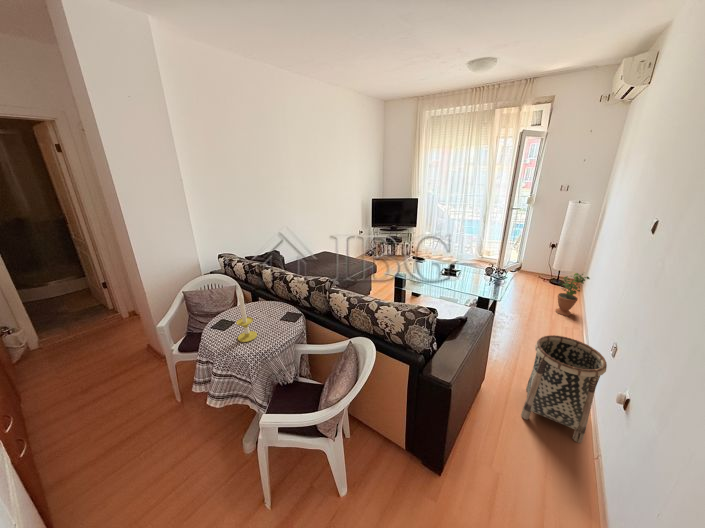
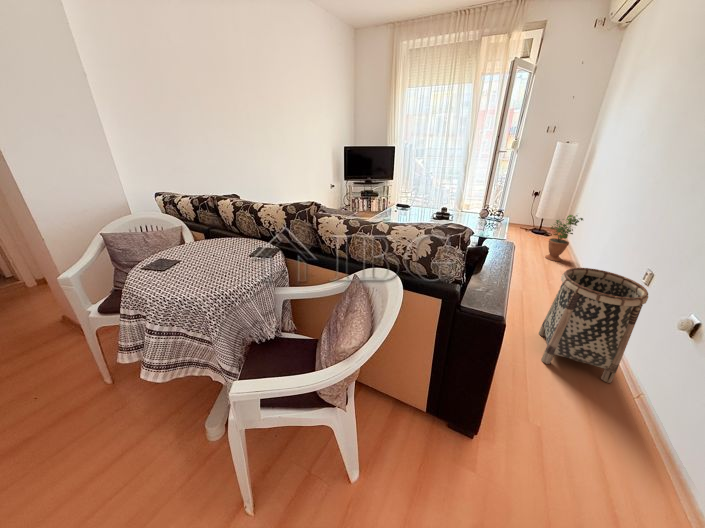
candle: present [236,293,257,342] -> none [180,203,215,283]

